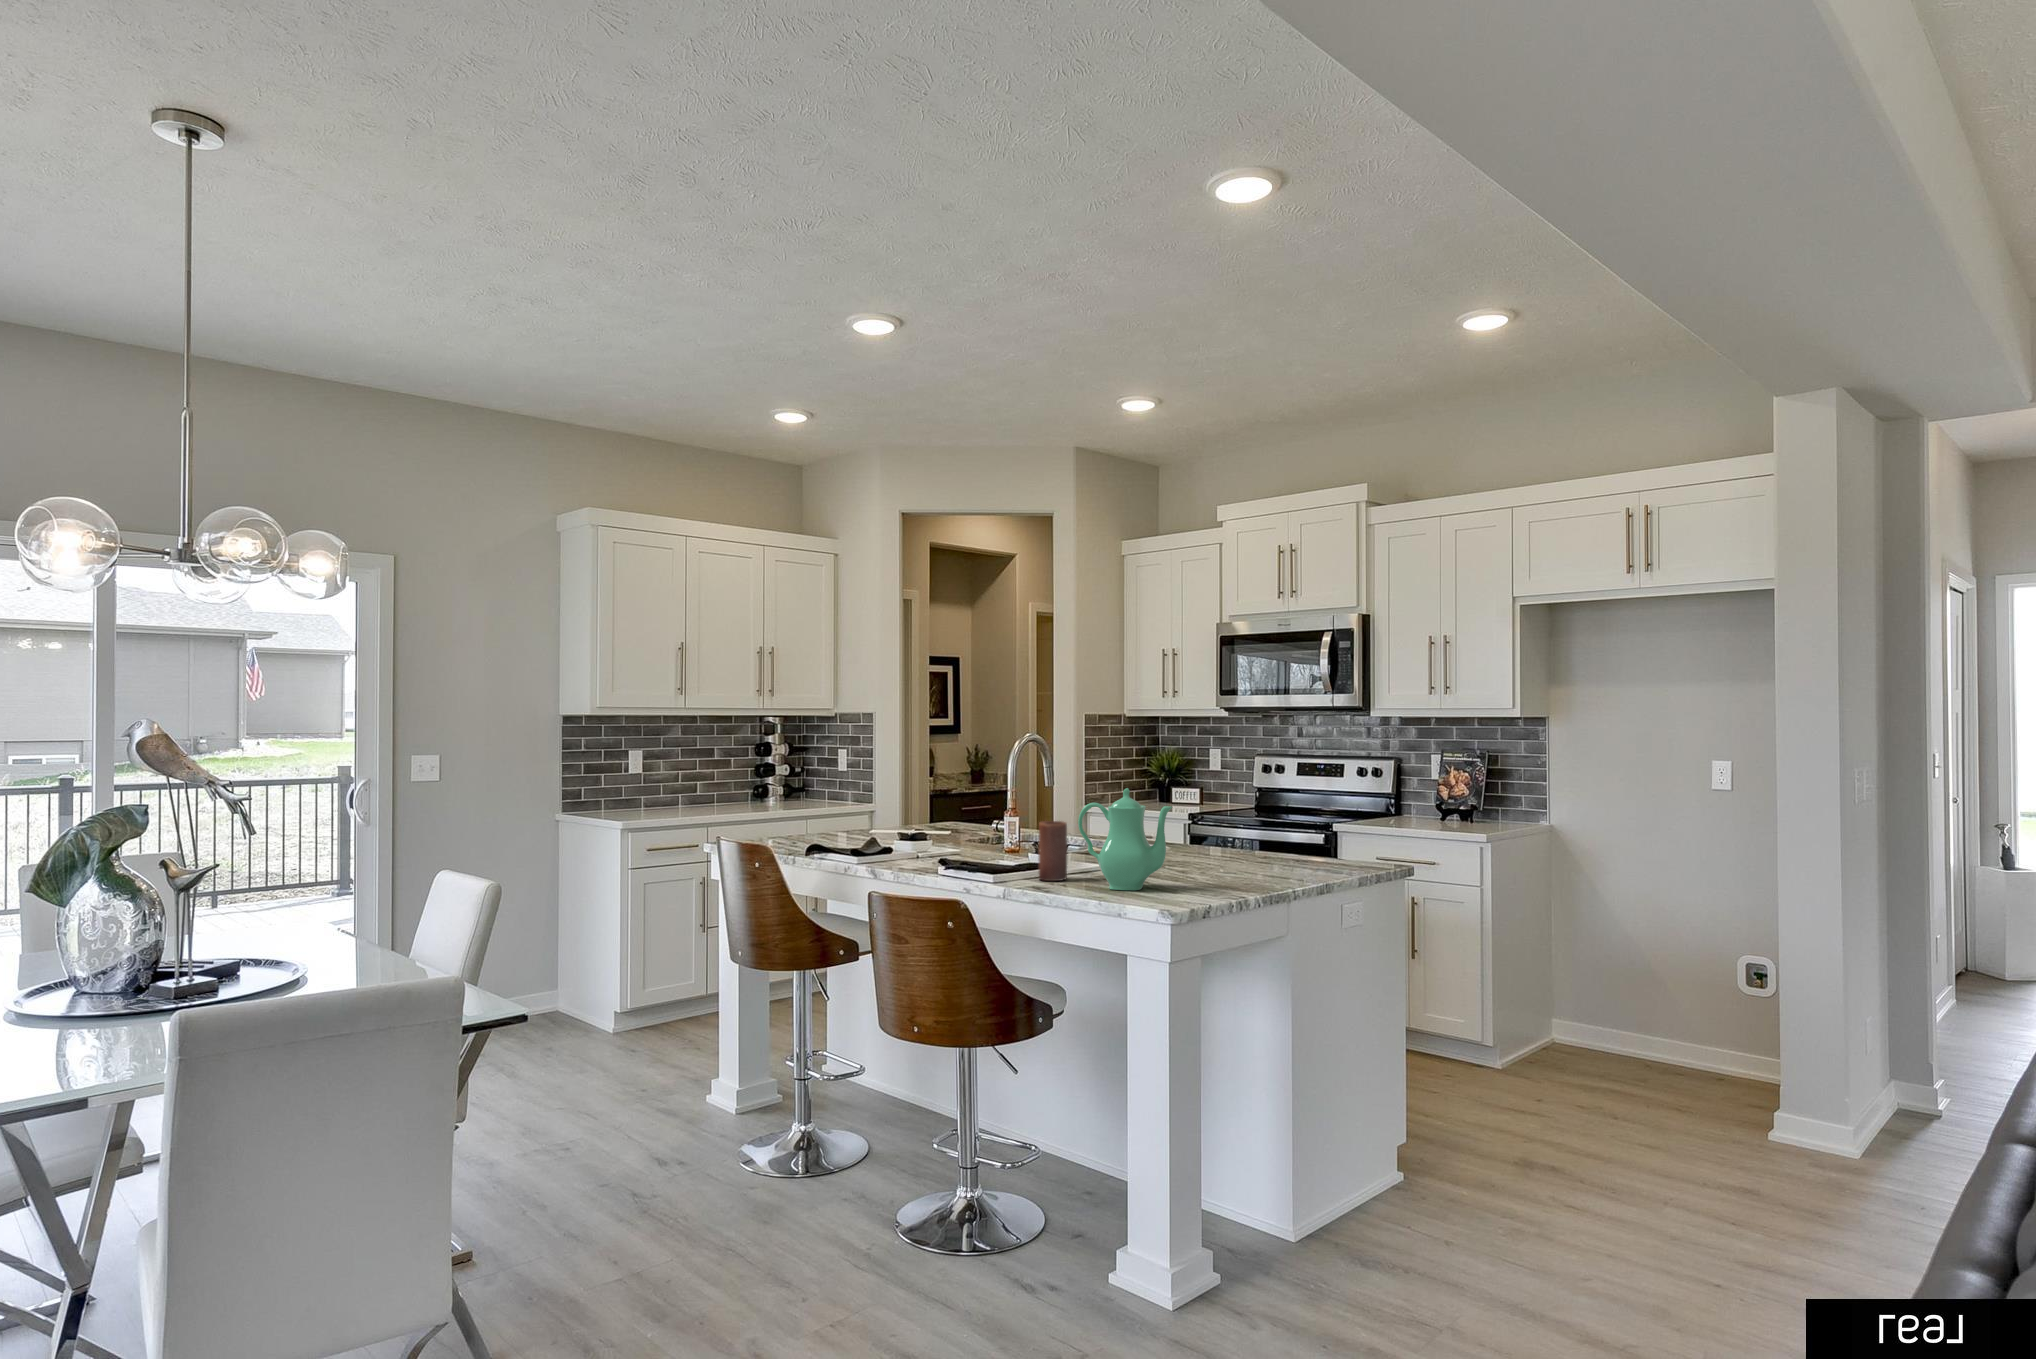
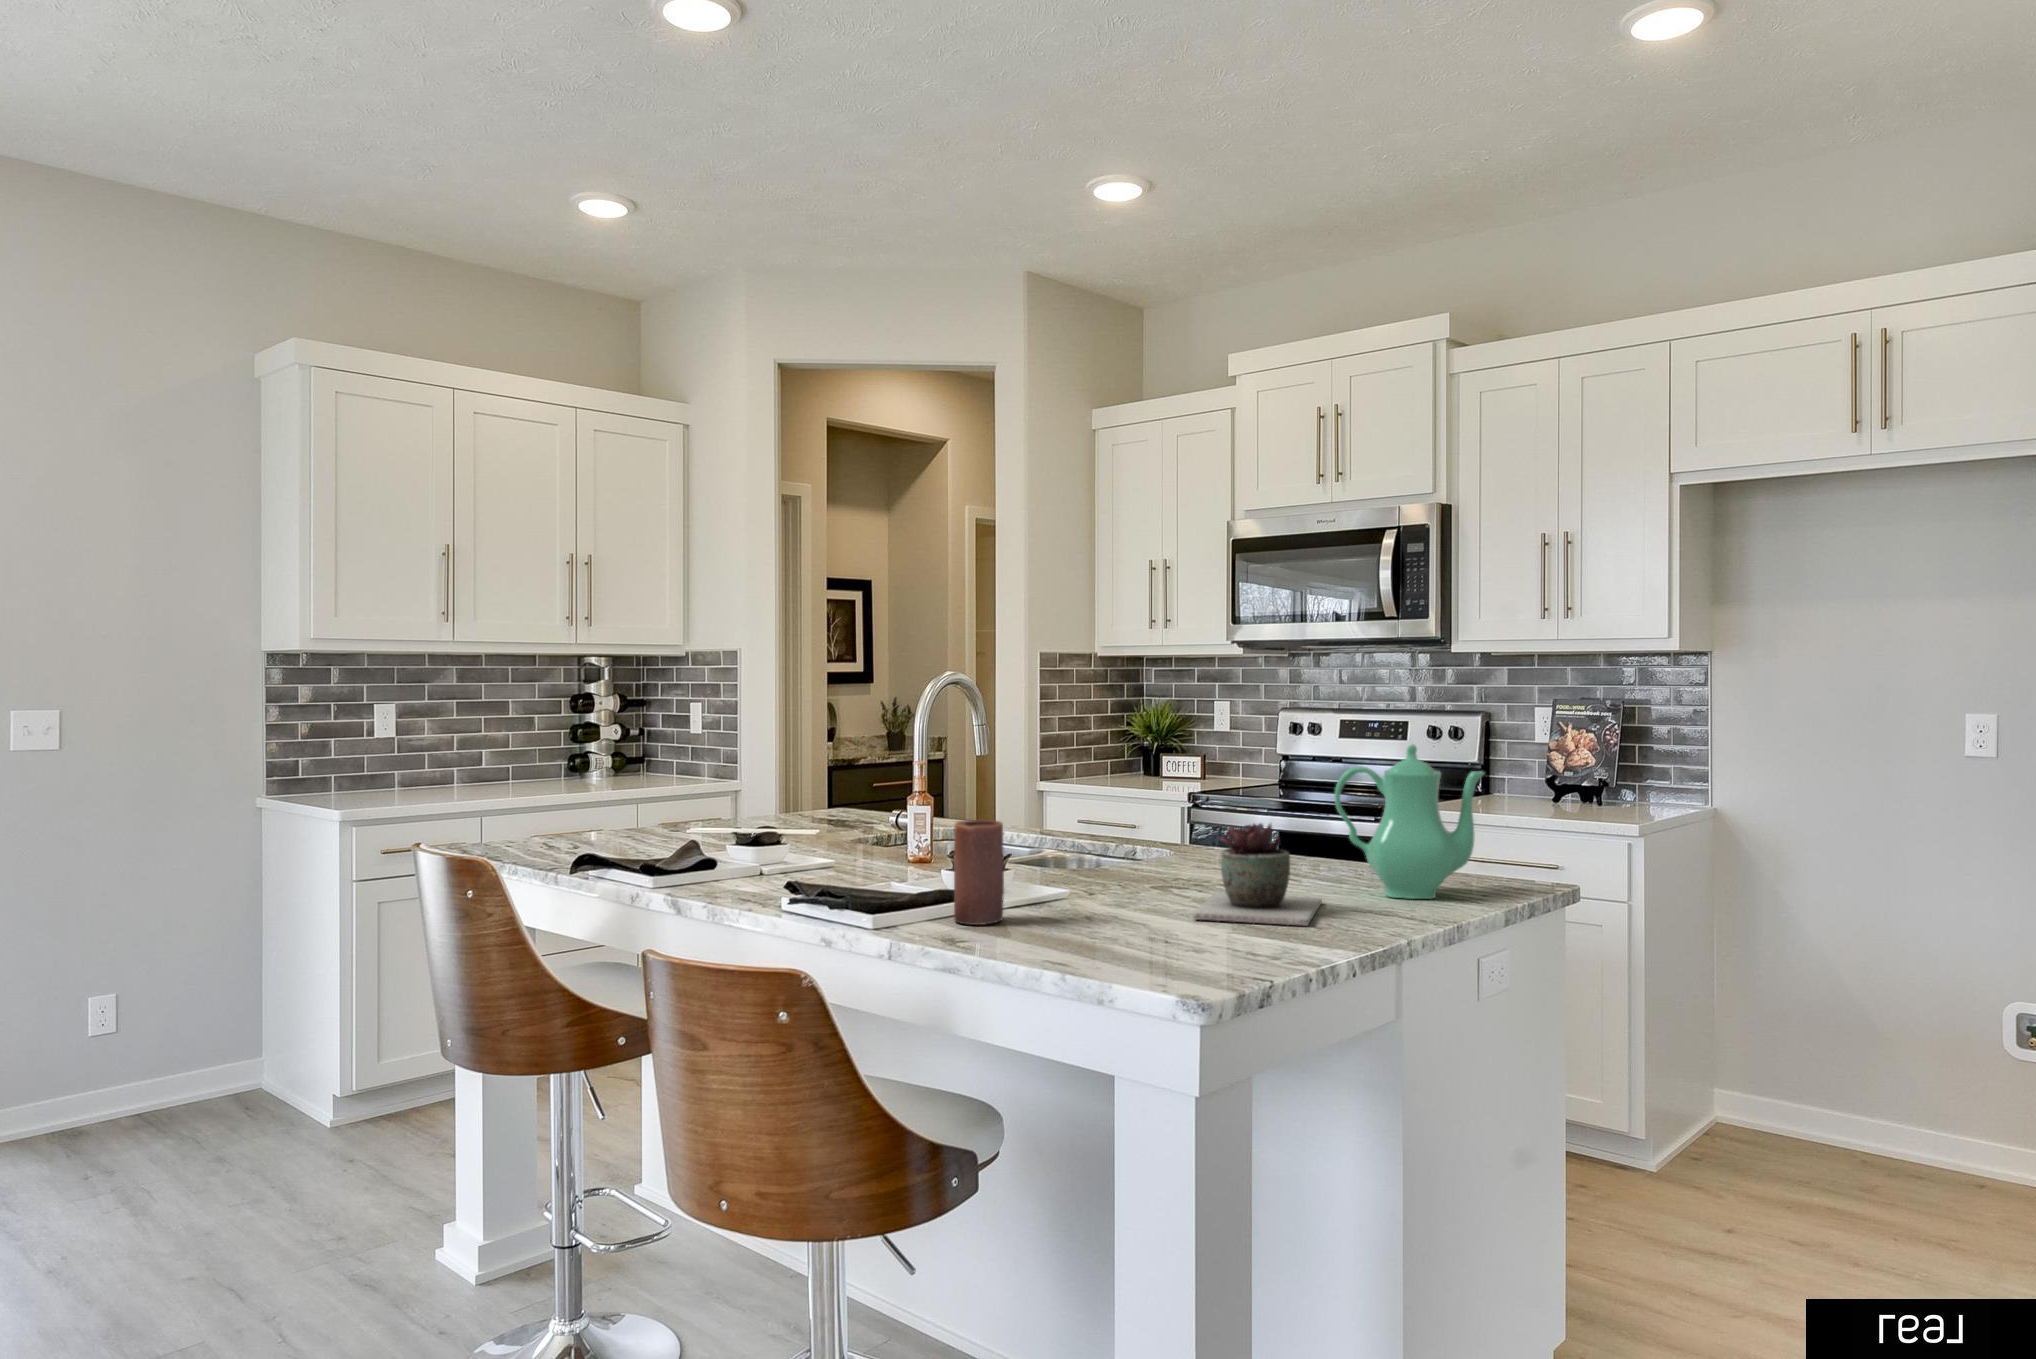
teapot: present [1078,788,1172,890] -> present [1335,744,1484,899]
succulent plant: none [1177,824,1255,883] -> present [1193,823,1322,926]

